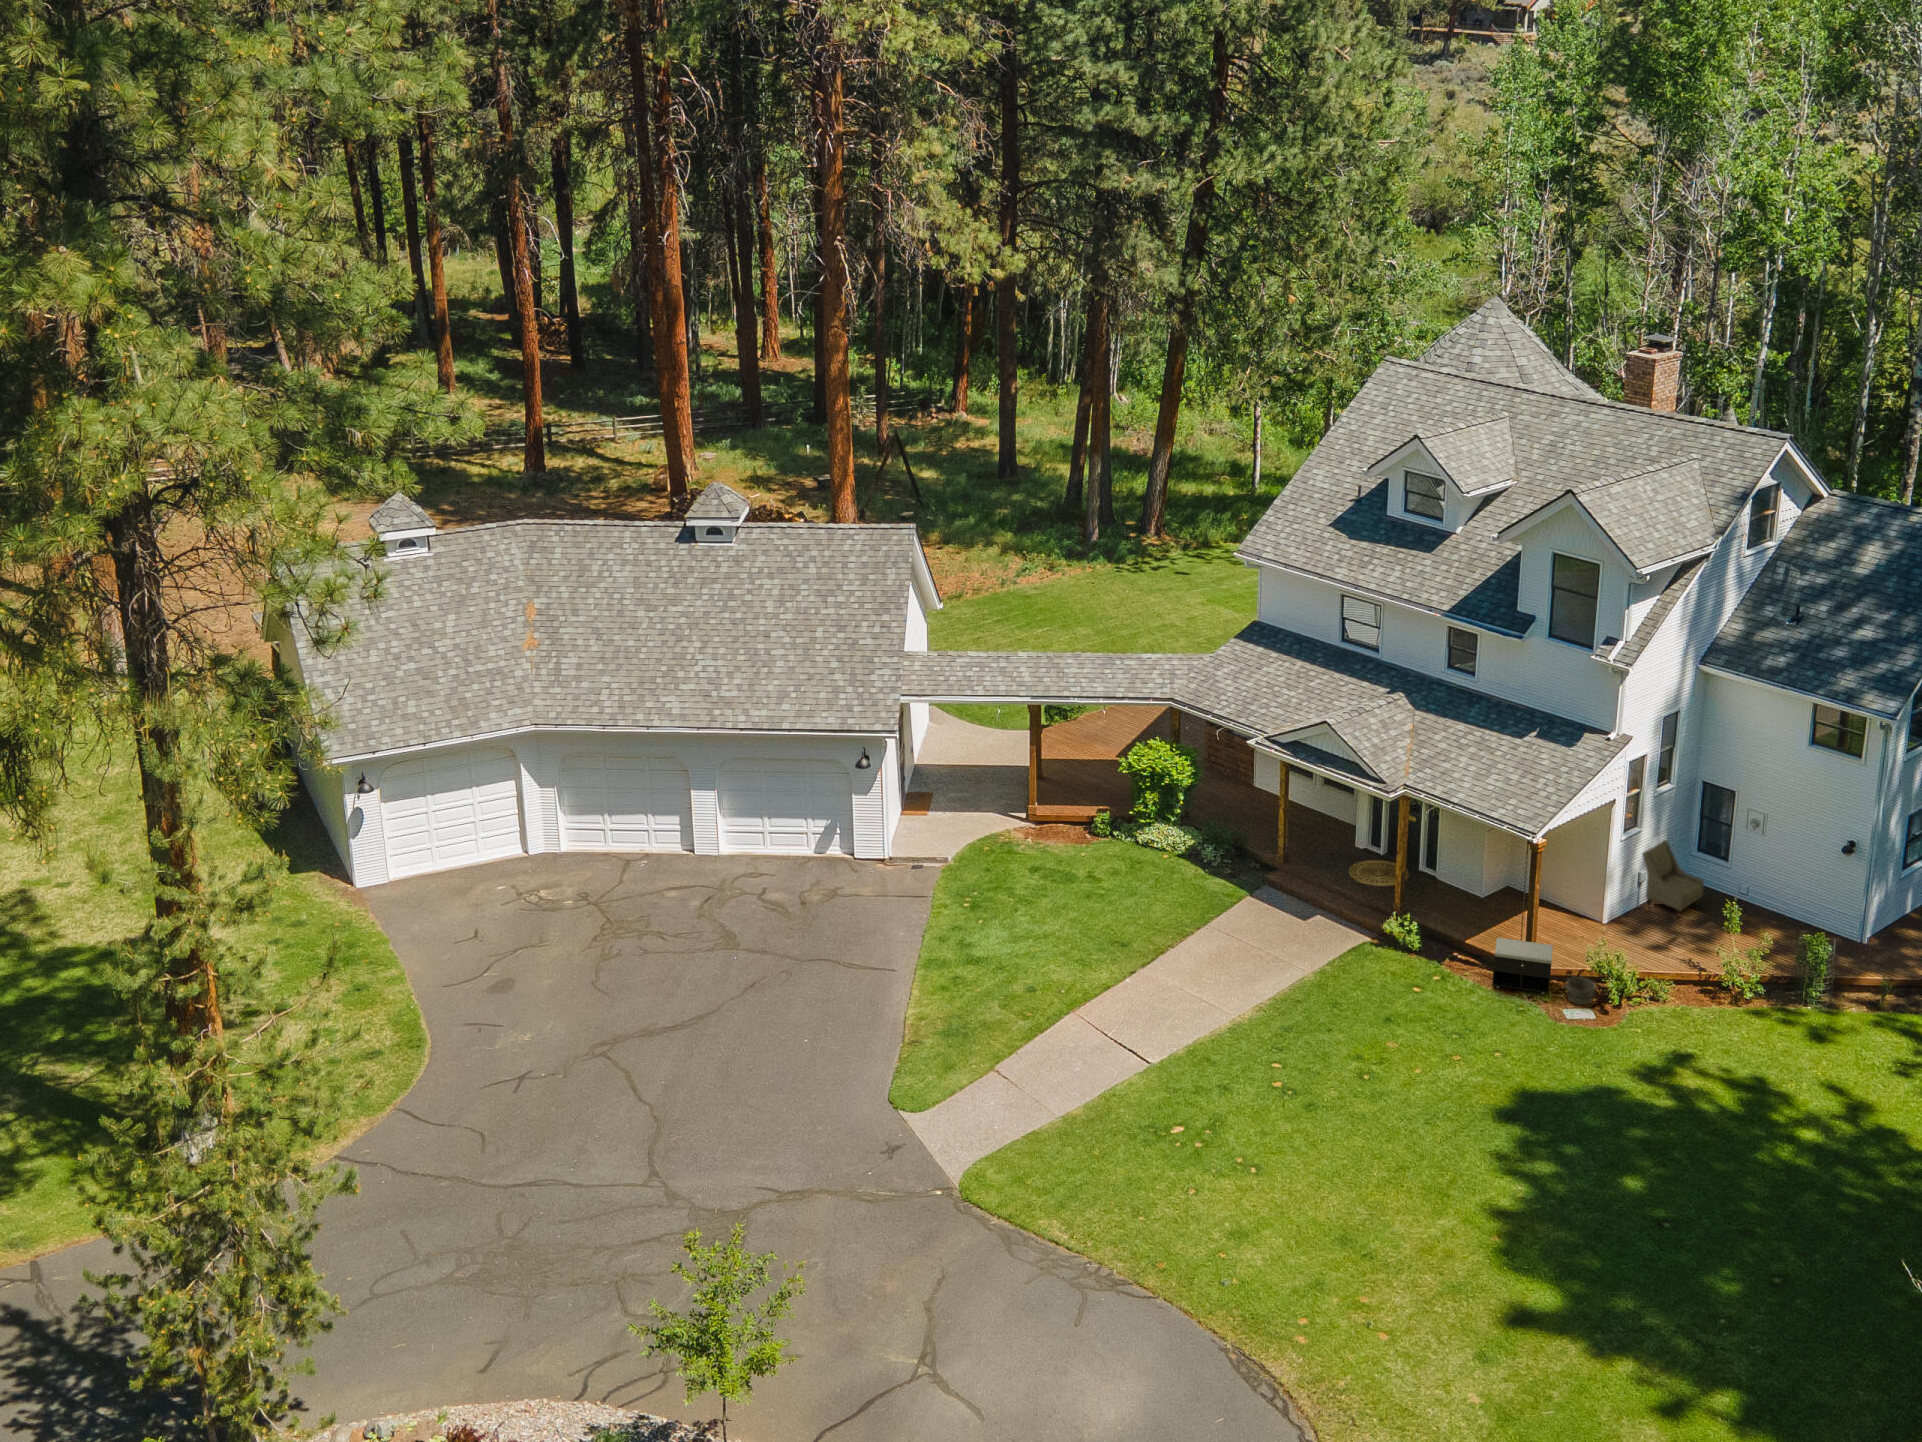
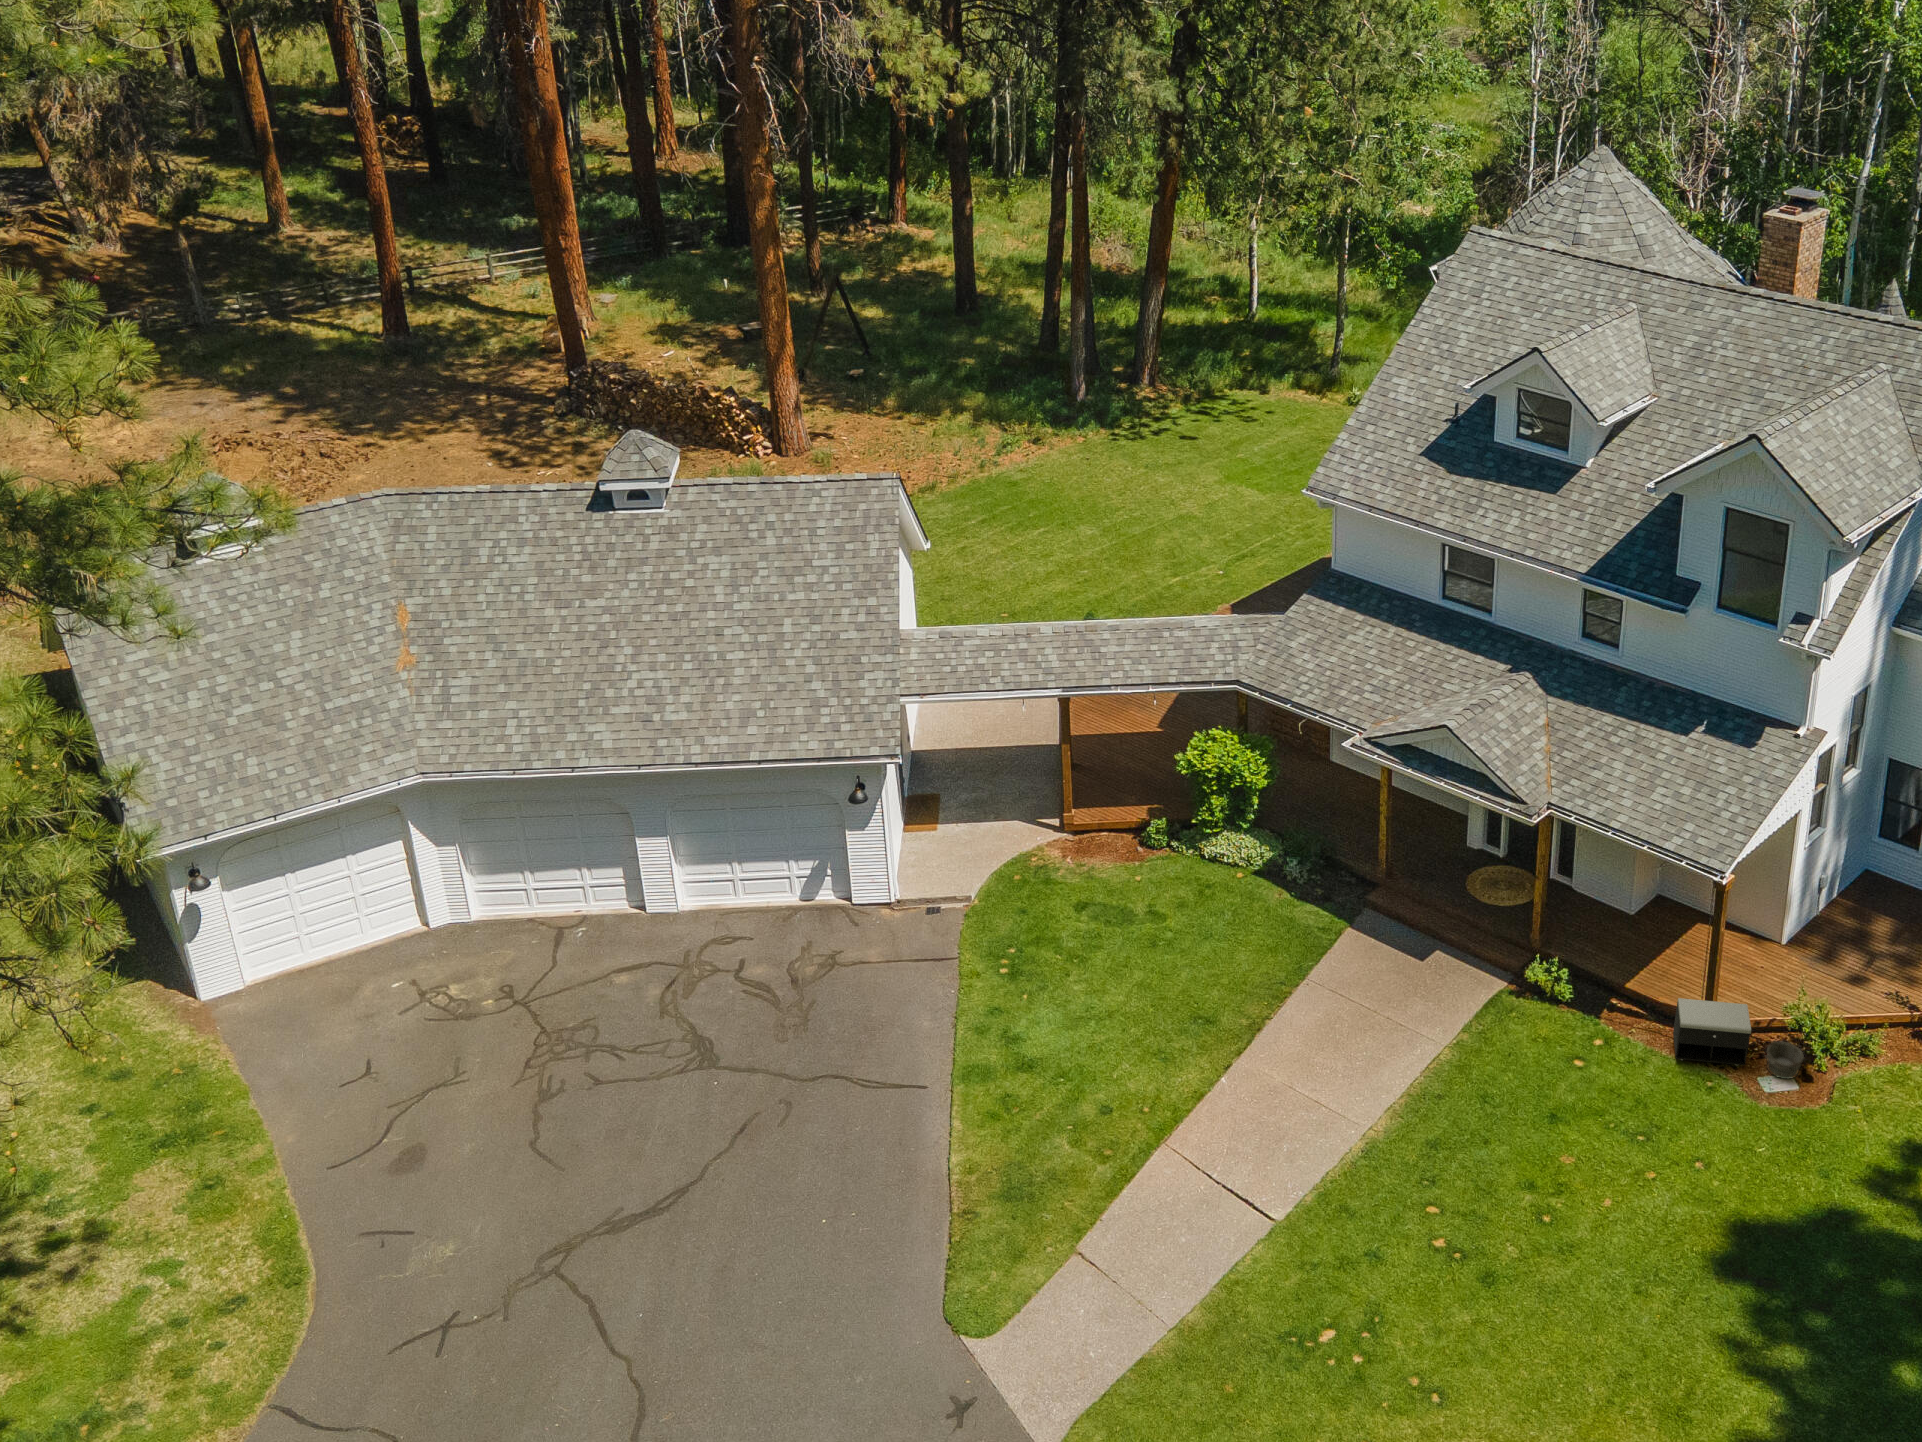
chair: present [1642,840,1704,918] -> none [1826,834,1897,931]

